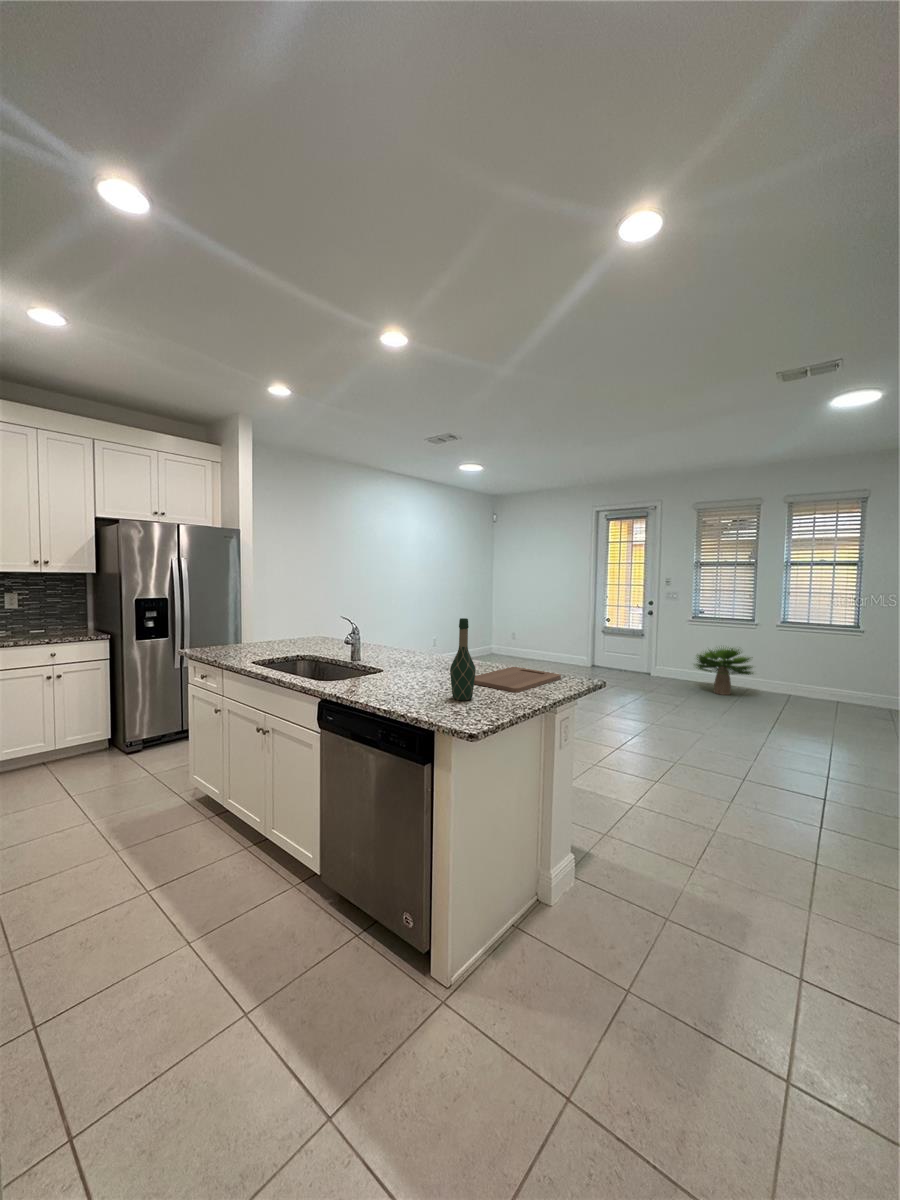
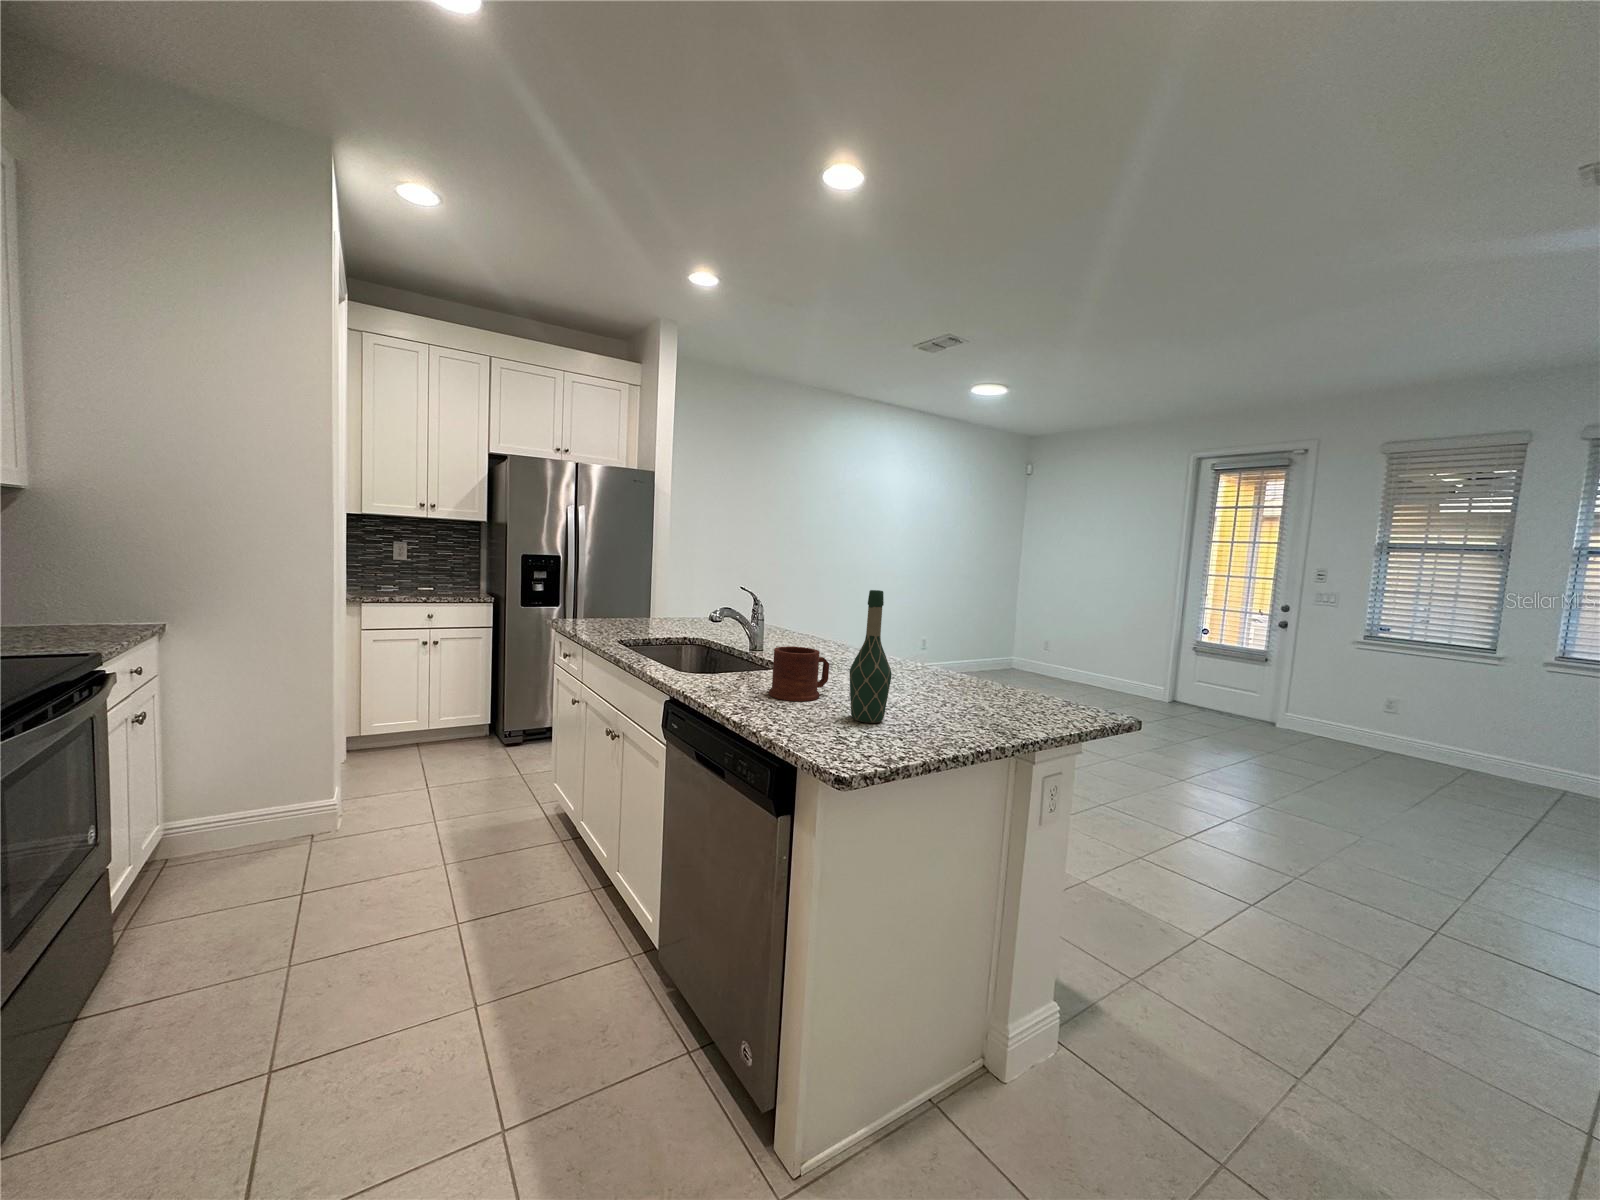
potted plant: present [694,648,753,695] -> none [1356,691,1498,779]
mug: none [390,656,427,692] -> present [769,646,829,701]
cutting board: present [474,667,561,692] -> none [895,682,1060,721]

